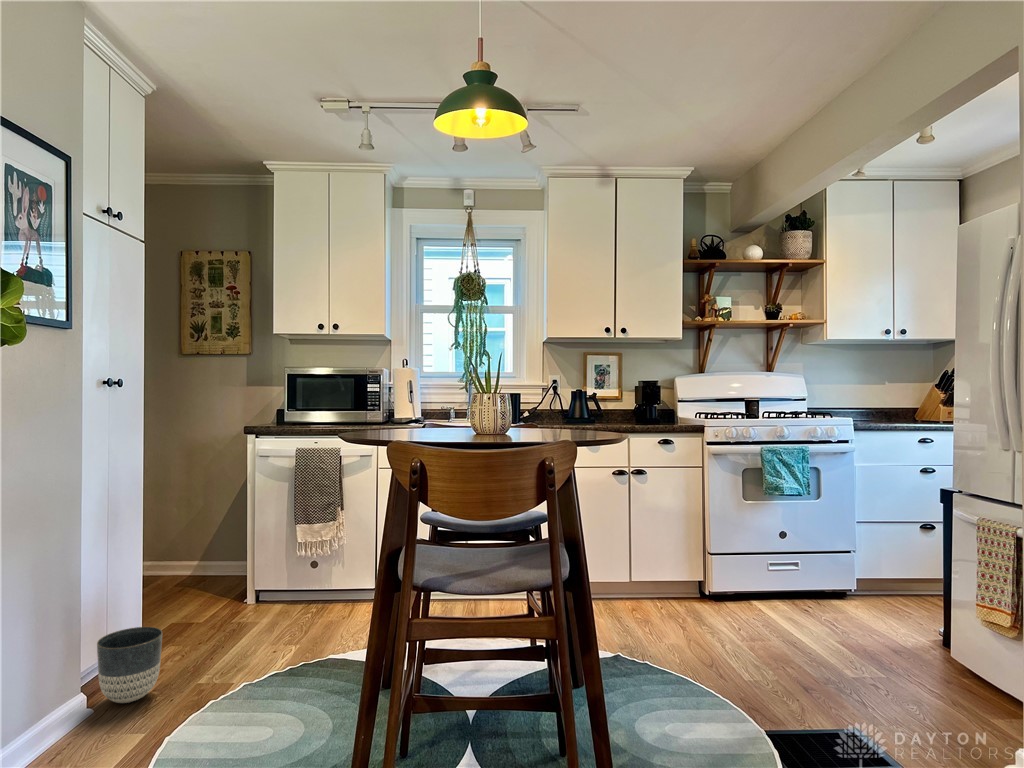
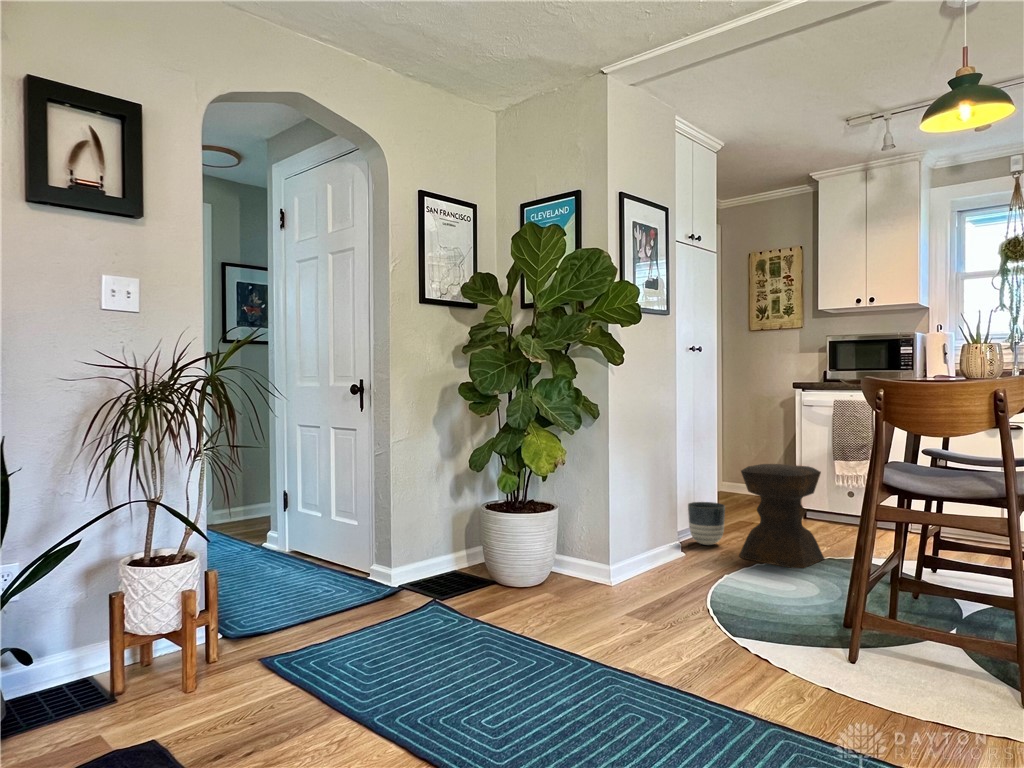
stool: none [189,557,307,720] -> present [739,464,825,568]

